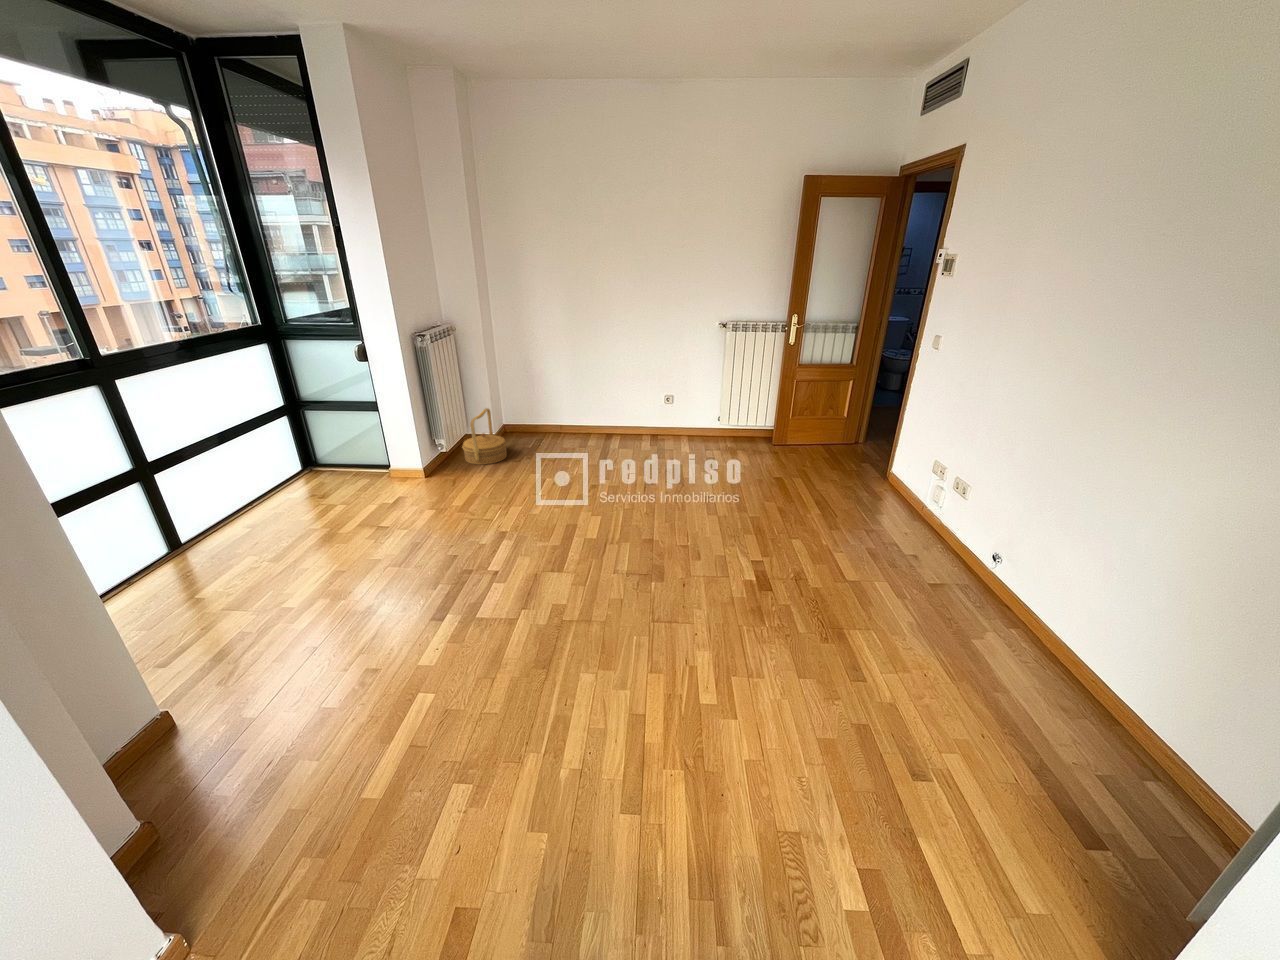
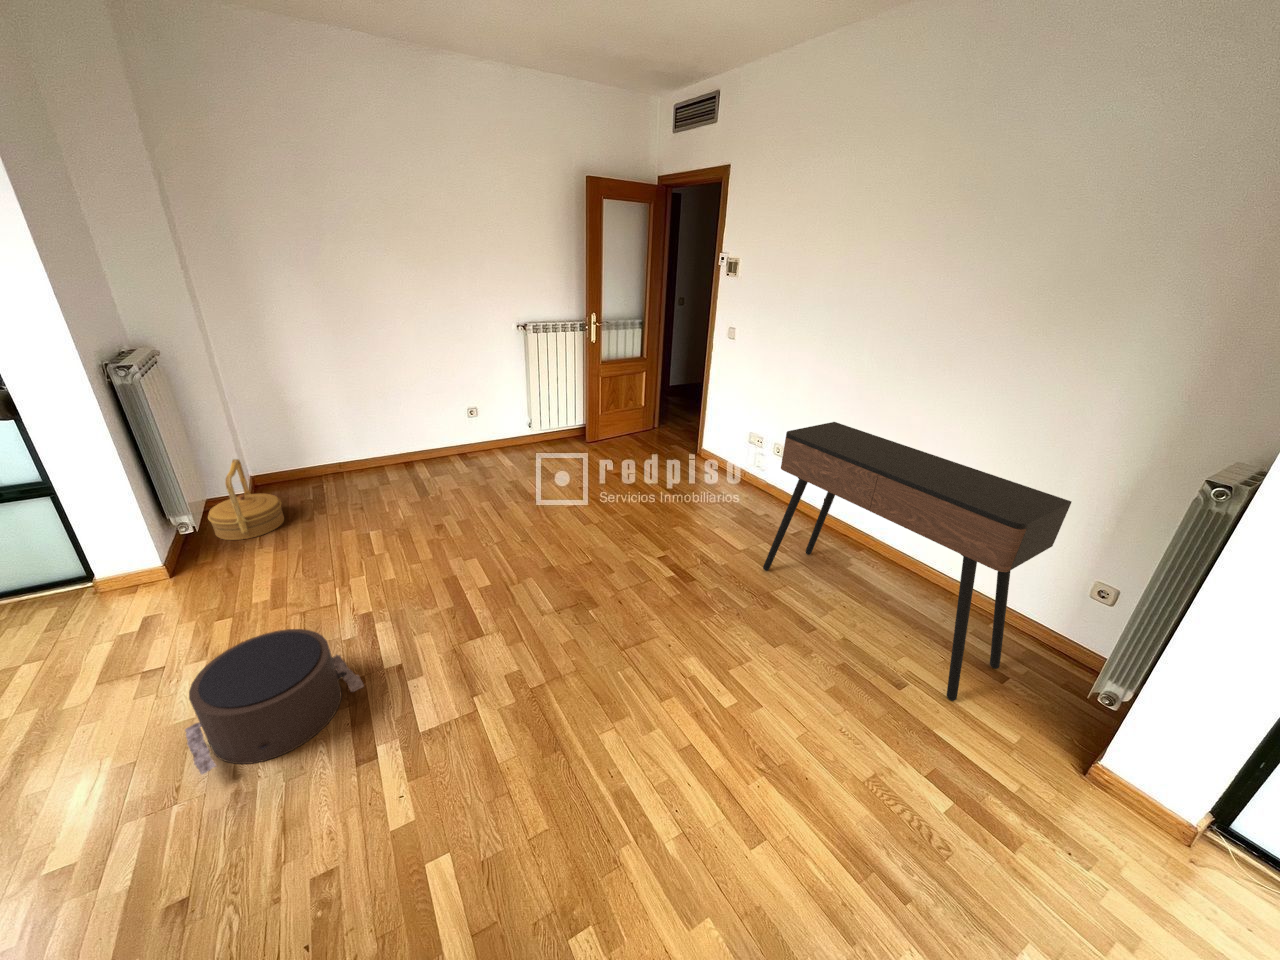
console table: none [856,452,1244,835] -> present [763,422,1071,701]
pouf: none [361,518,466,595] -> present [185,629,364,775]

